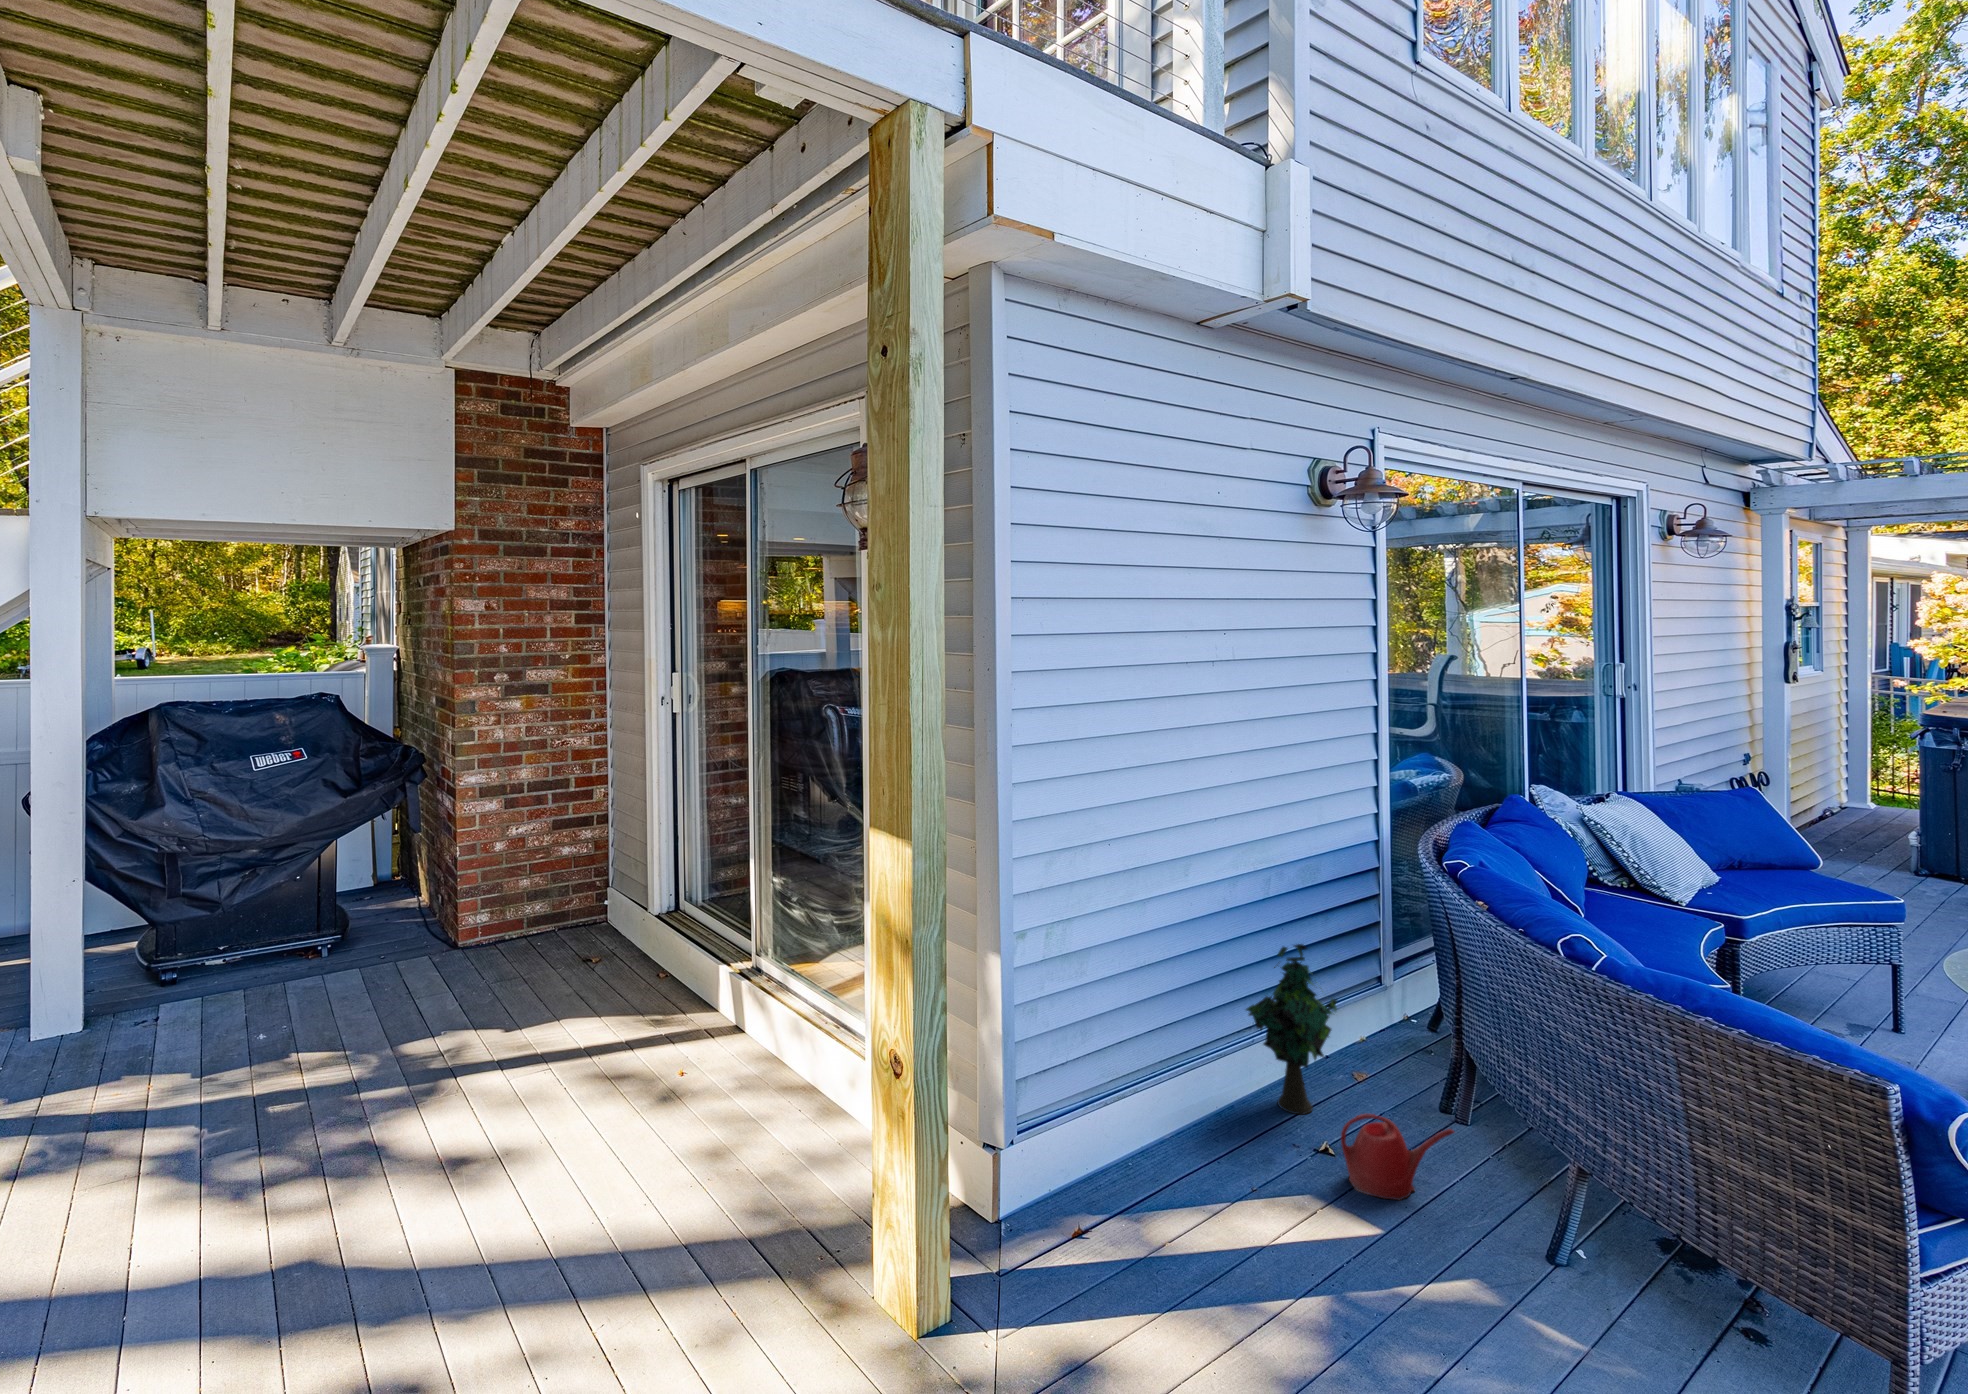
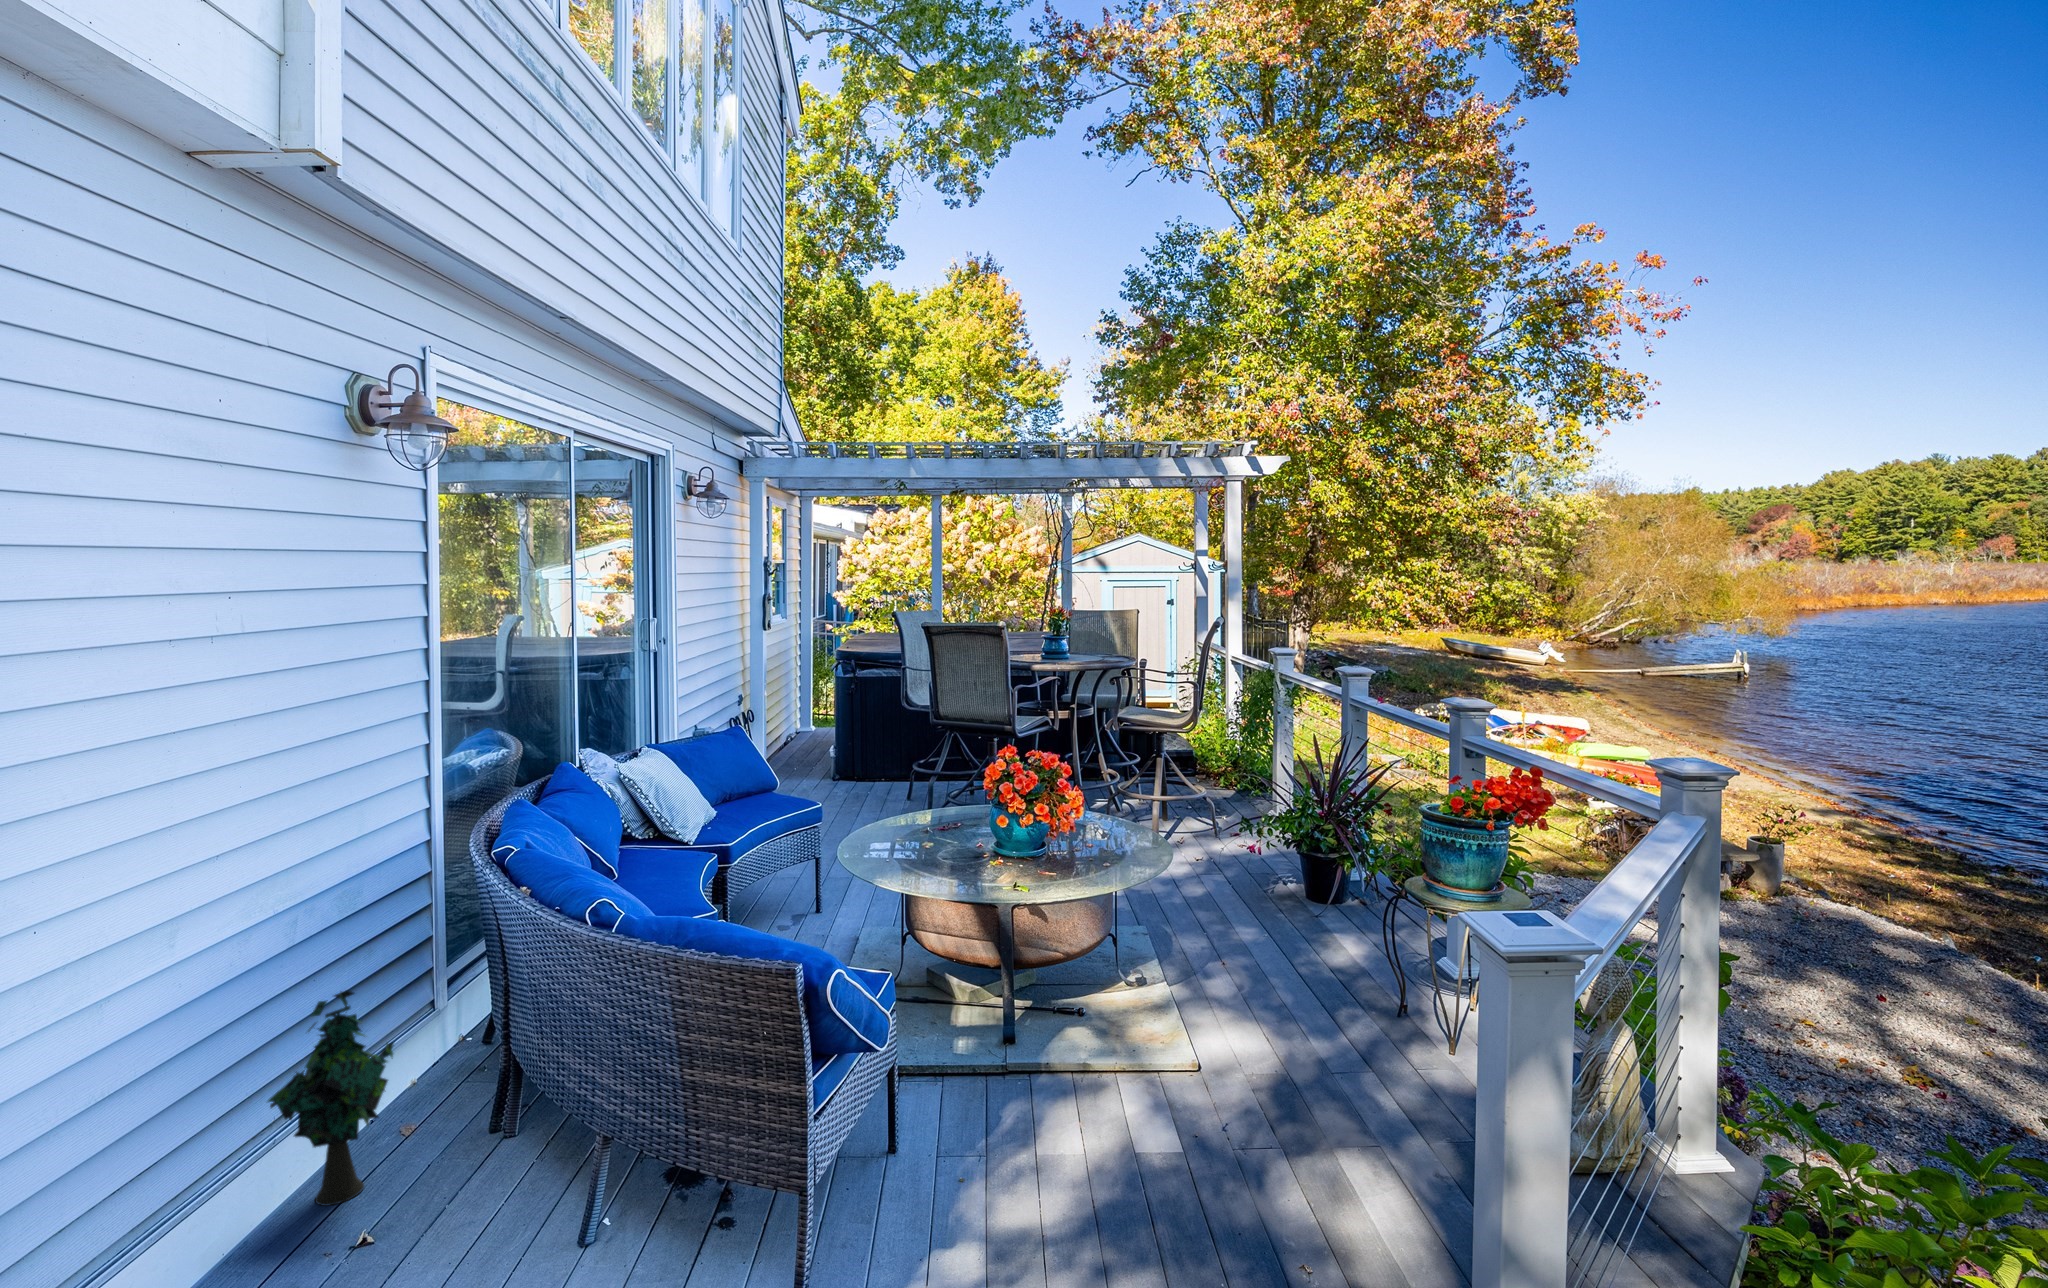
watering can: present [1341,1114,1454,1200] -> none [409,1129,532,1249]

